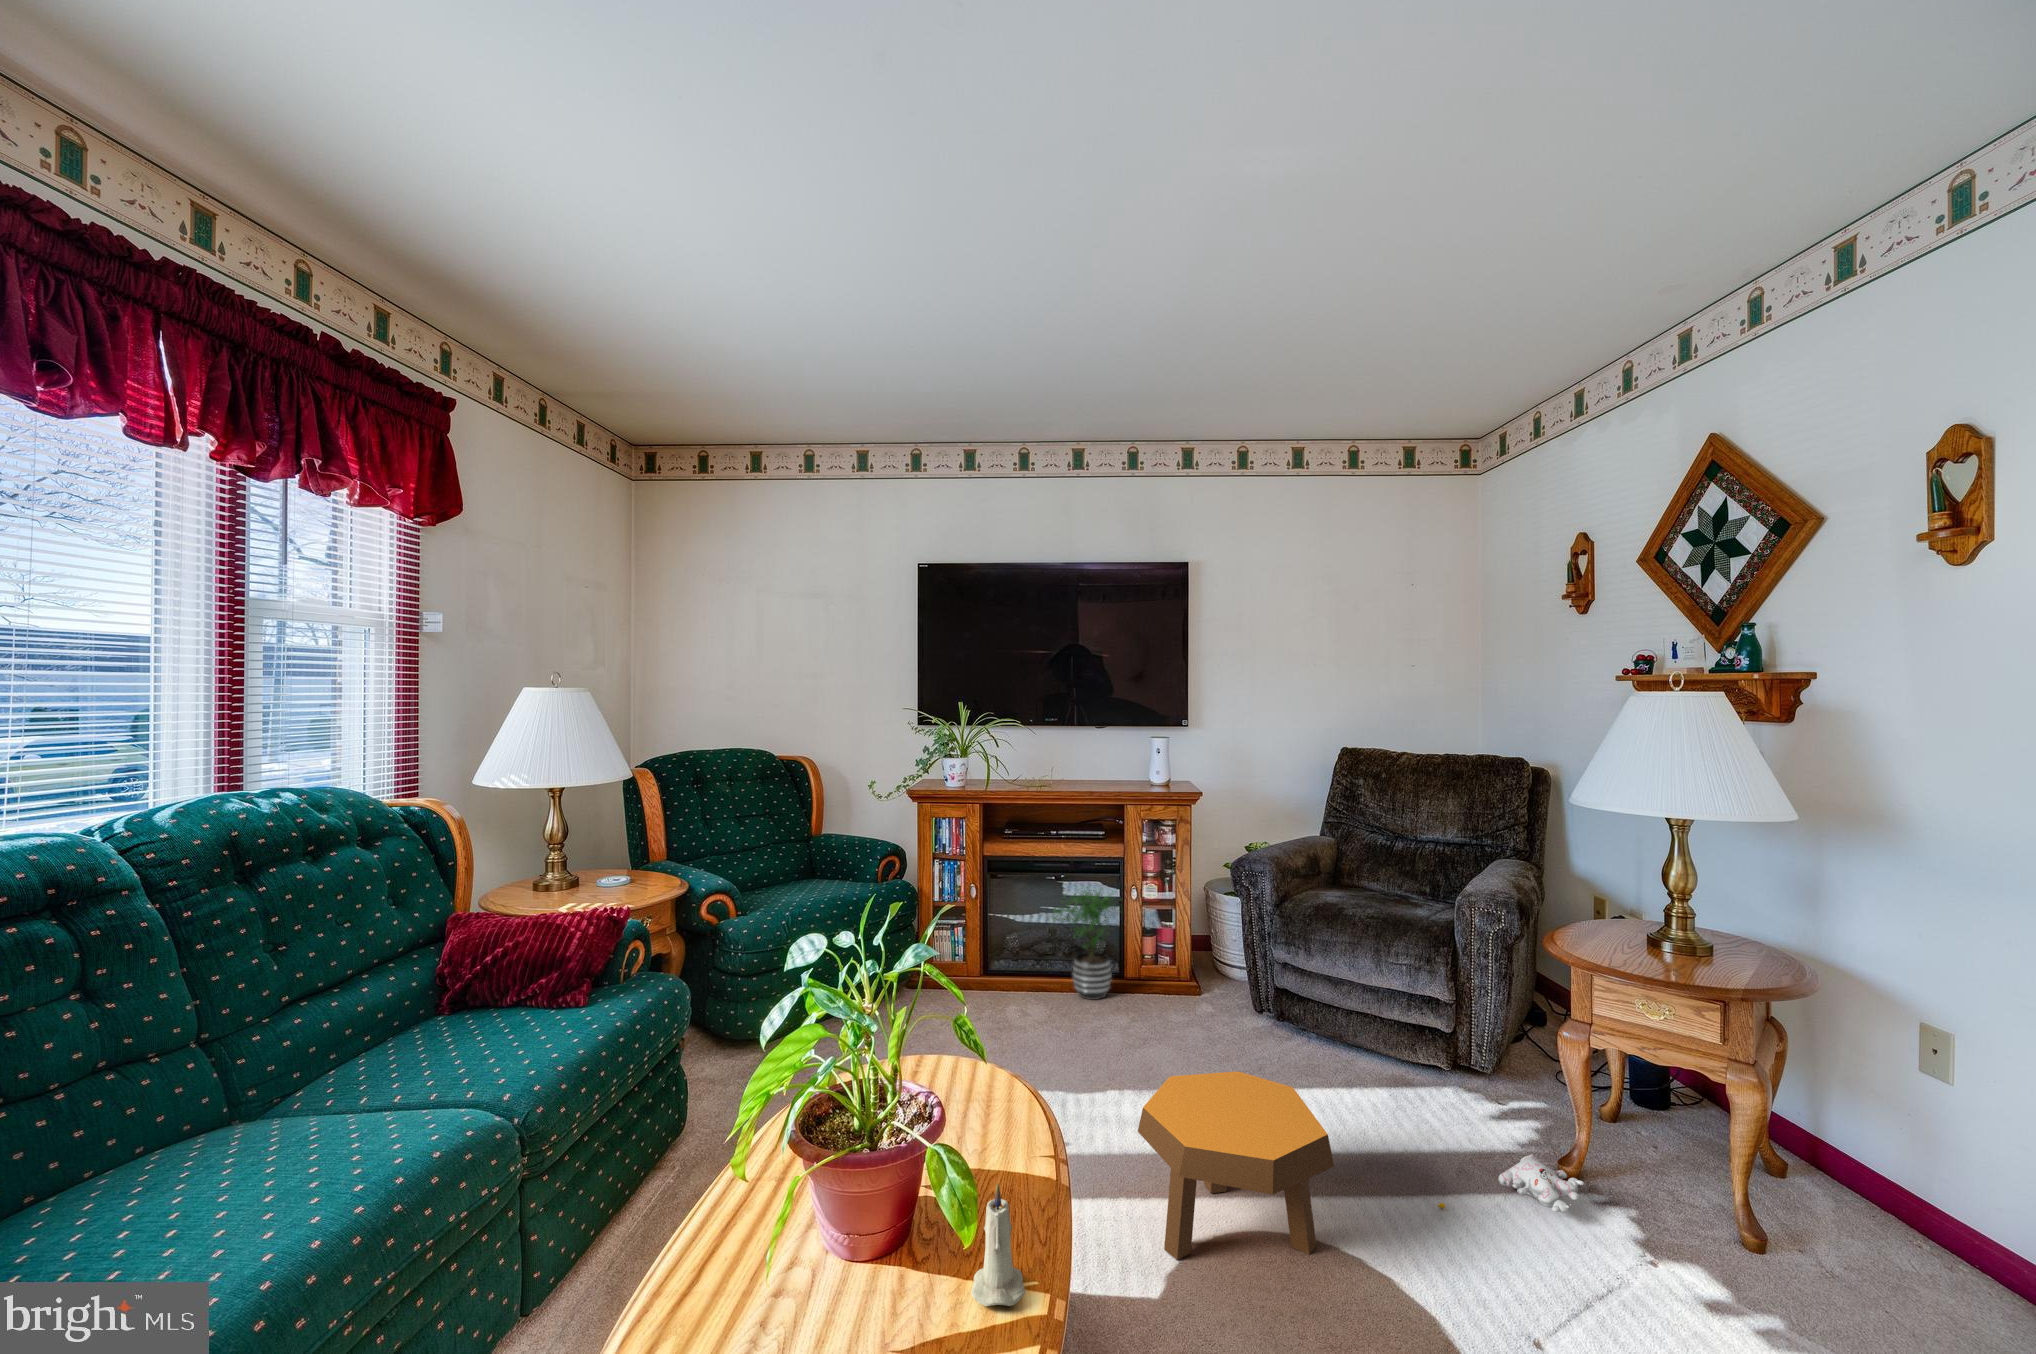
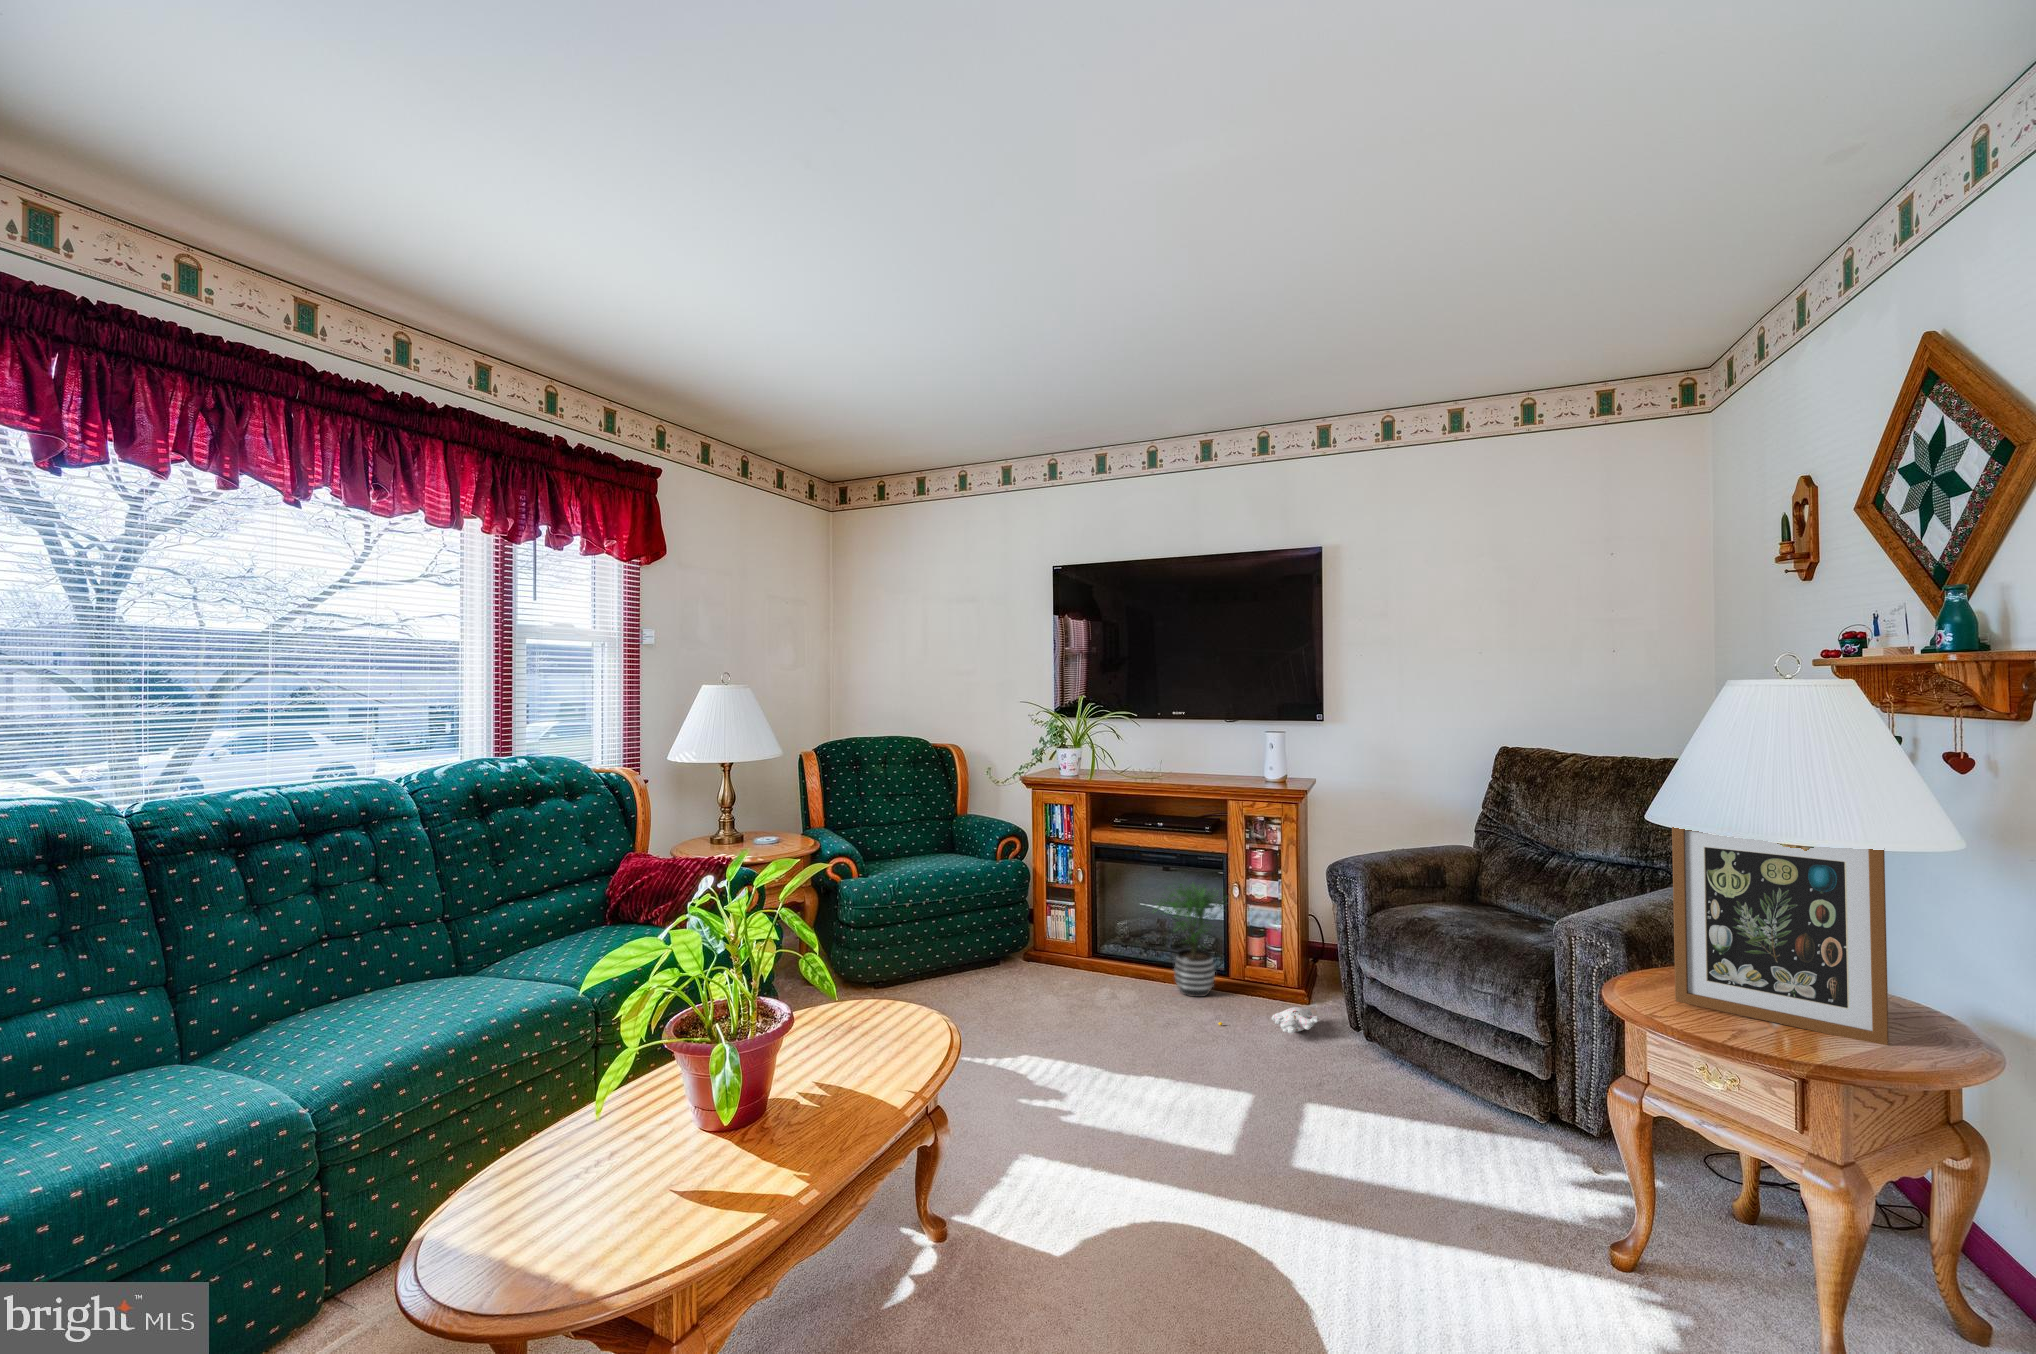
picture frame: none [1614,809,1773,976] -> present [1672,827,1889,1045]
footstool: present [1138,1071,1334,1260] -> none [1088,1063,1269,1261]
plush toy: present [1438,1154,1584,1213] -> present [1218,1007,1319,1034]
candle: present [971,1183,1025,1306] -> none [727,1082,779,1185]

